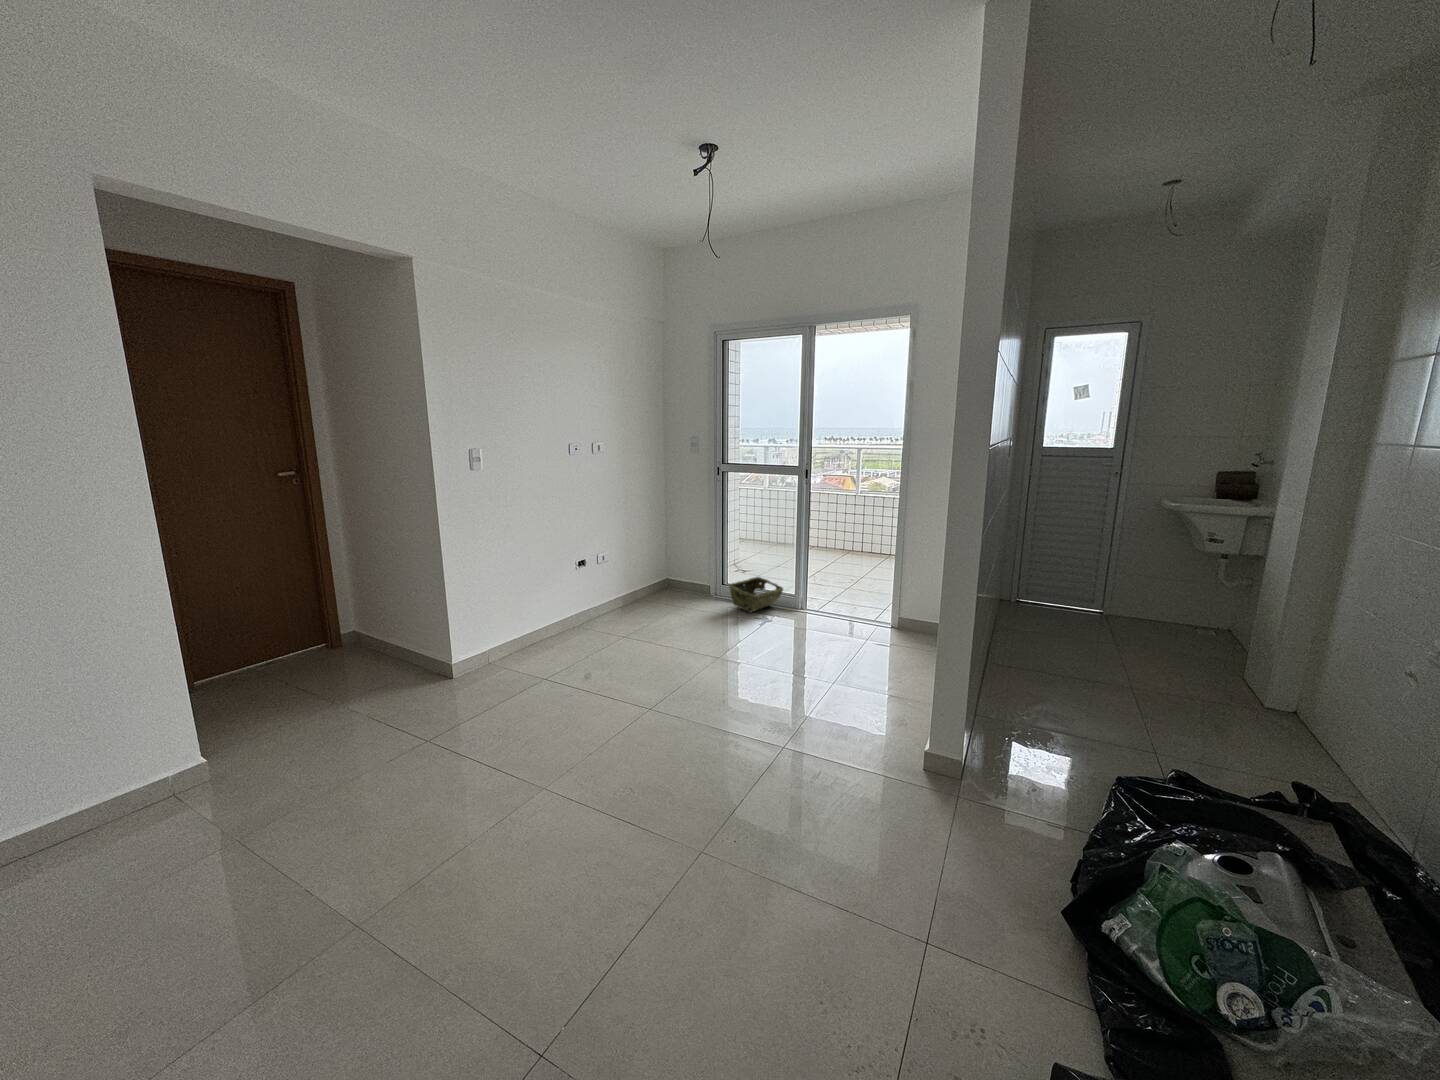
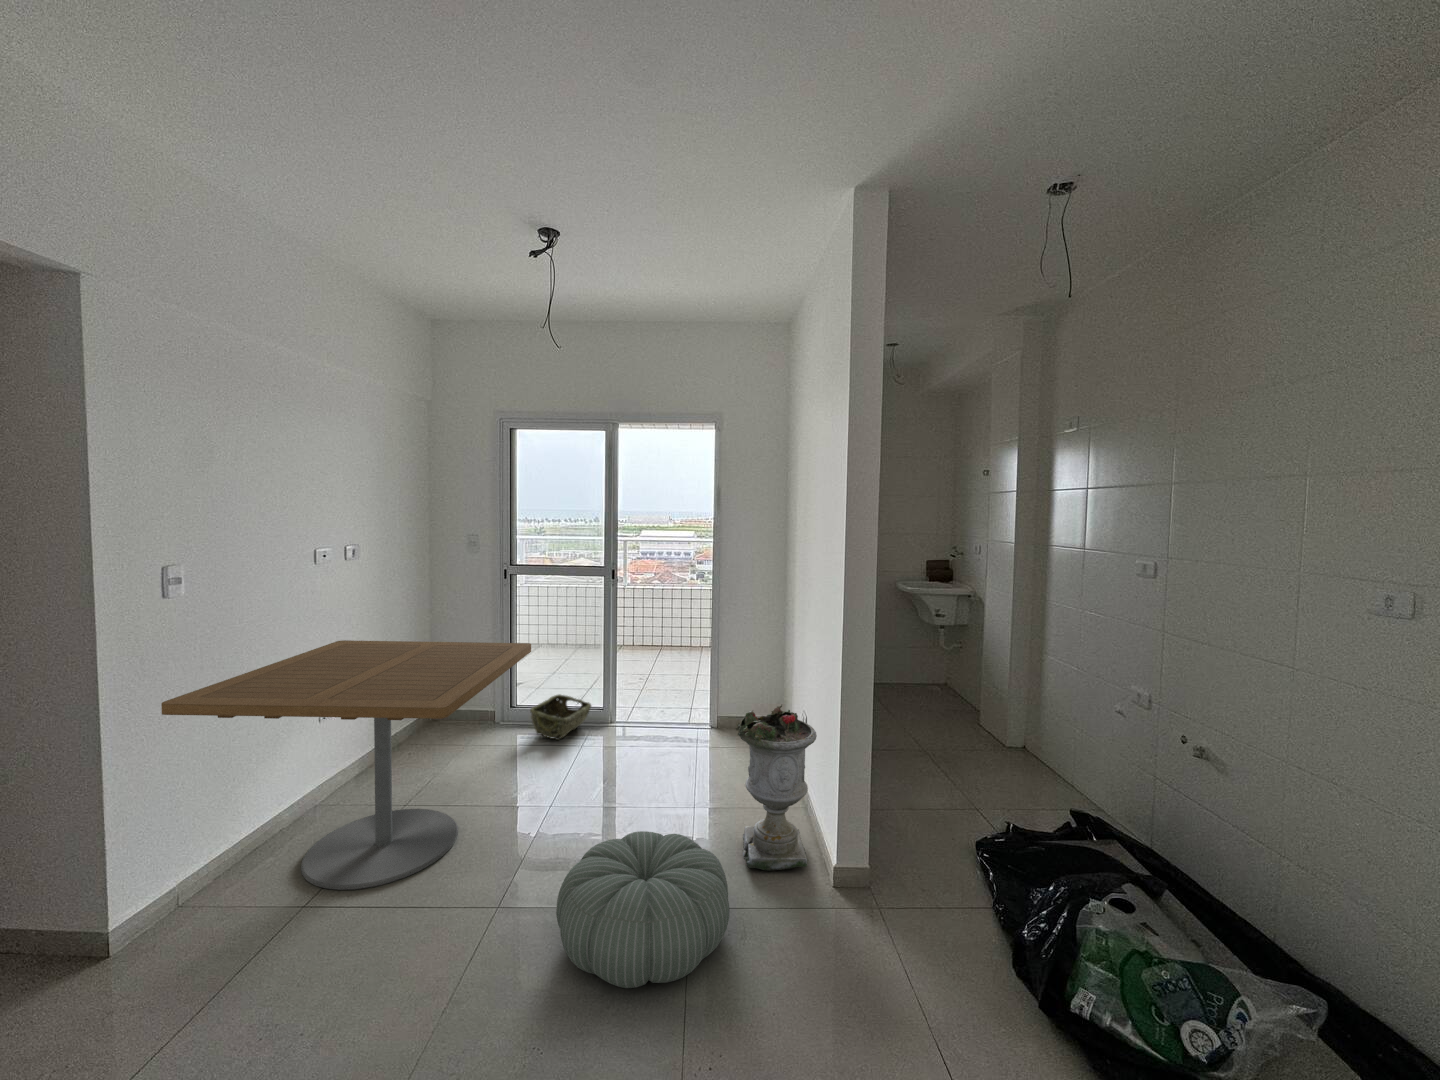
dining table: none [468,513,710,679] -> present [161,640,531,890]
planter: none [849,595,929,745] -> present [736,705,817,871]
pouf: none [669,678,810,786] -> present [556,831,729,988]

